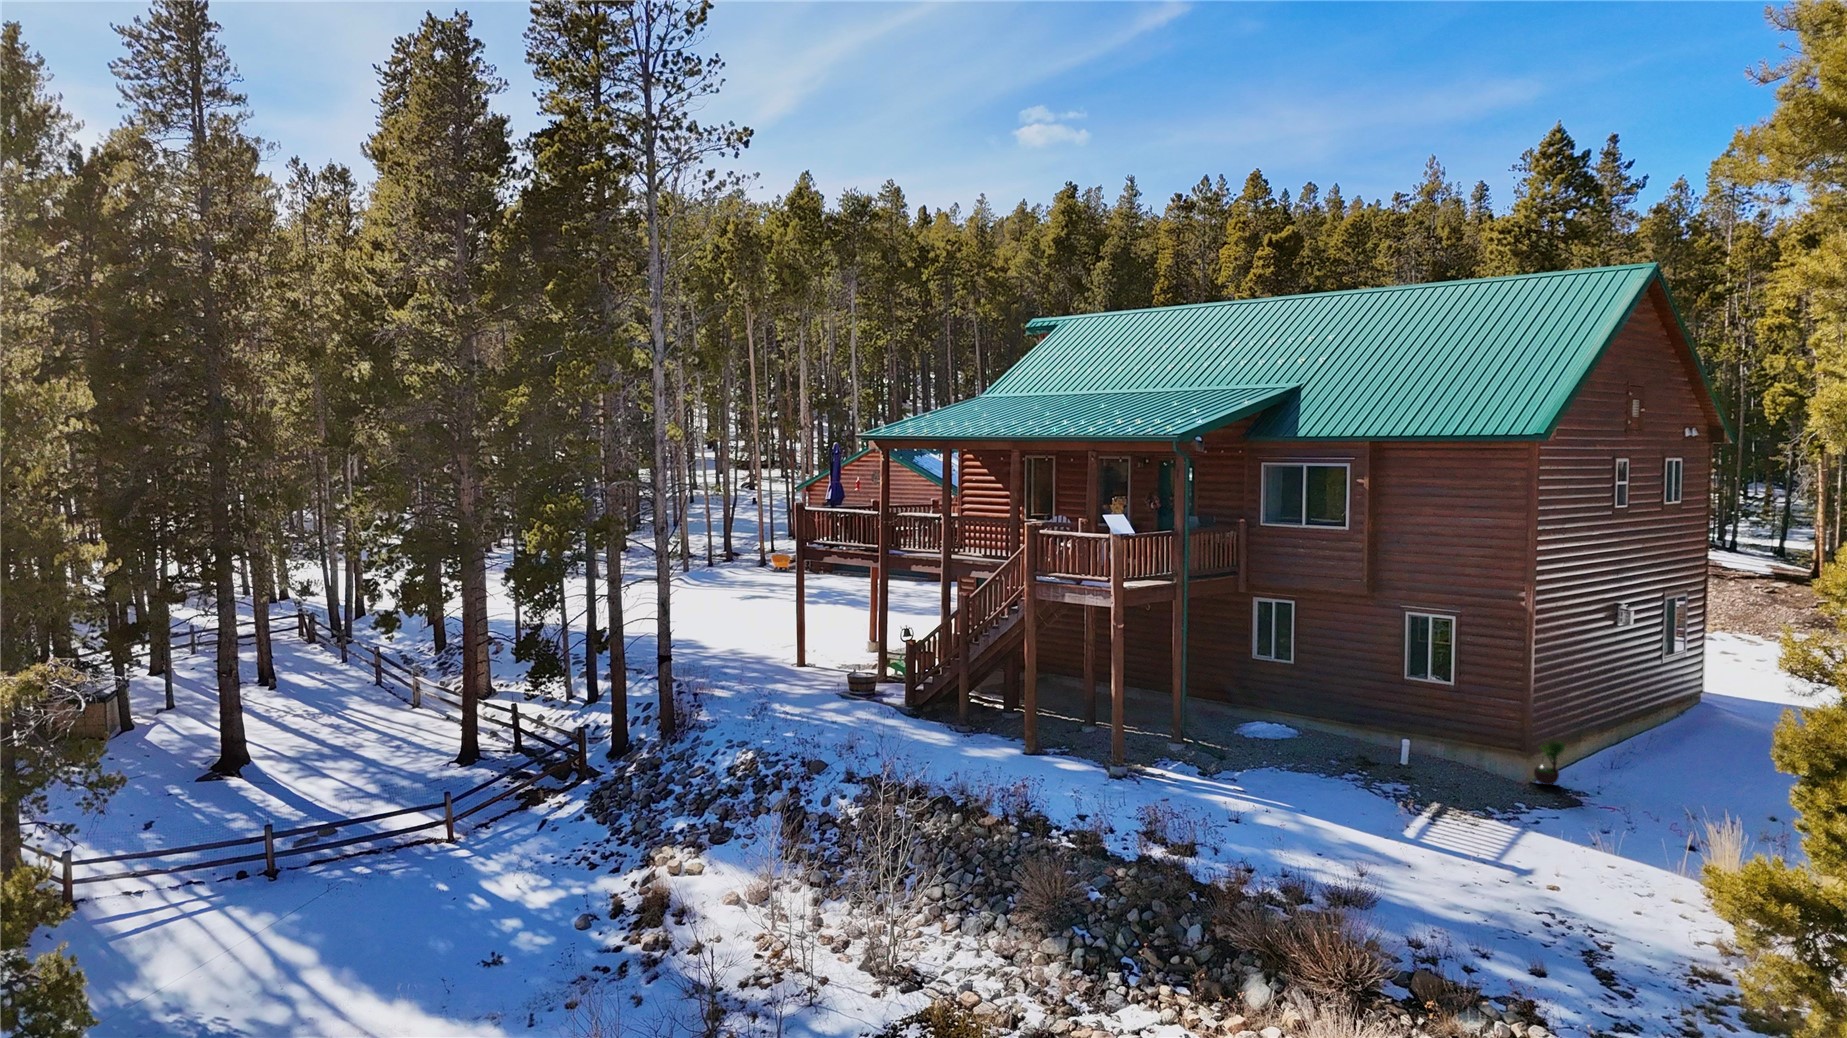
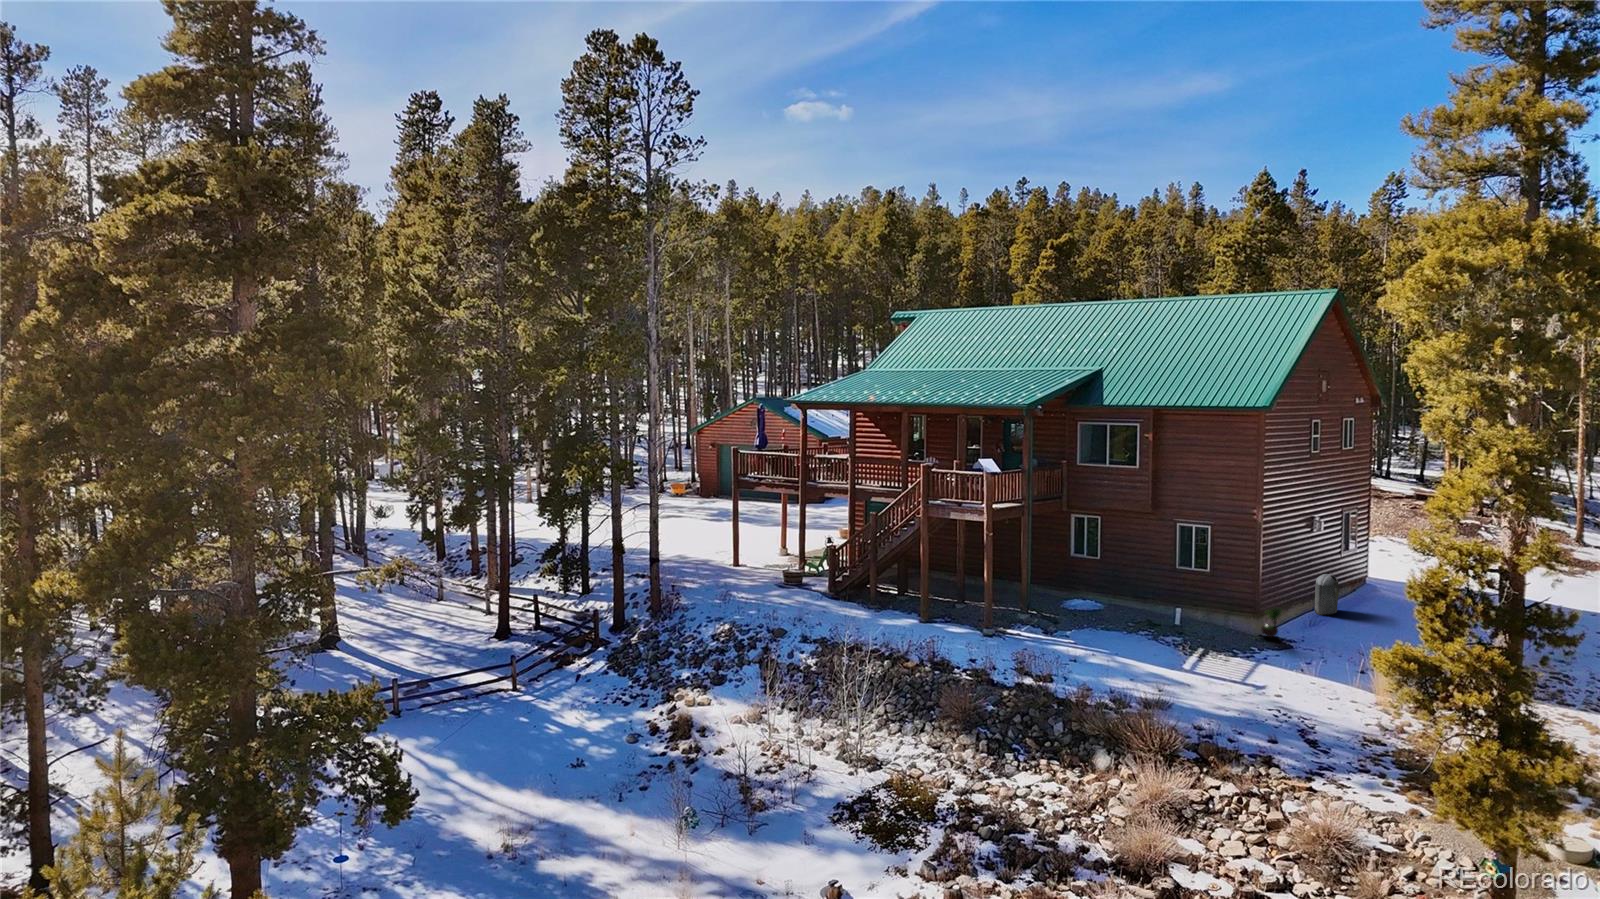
trash can: none [1618,690,1654,751] -> present [1315,574,1338,615]

